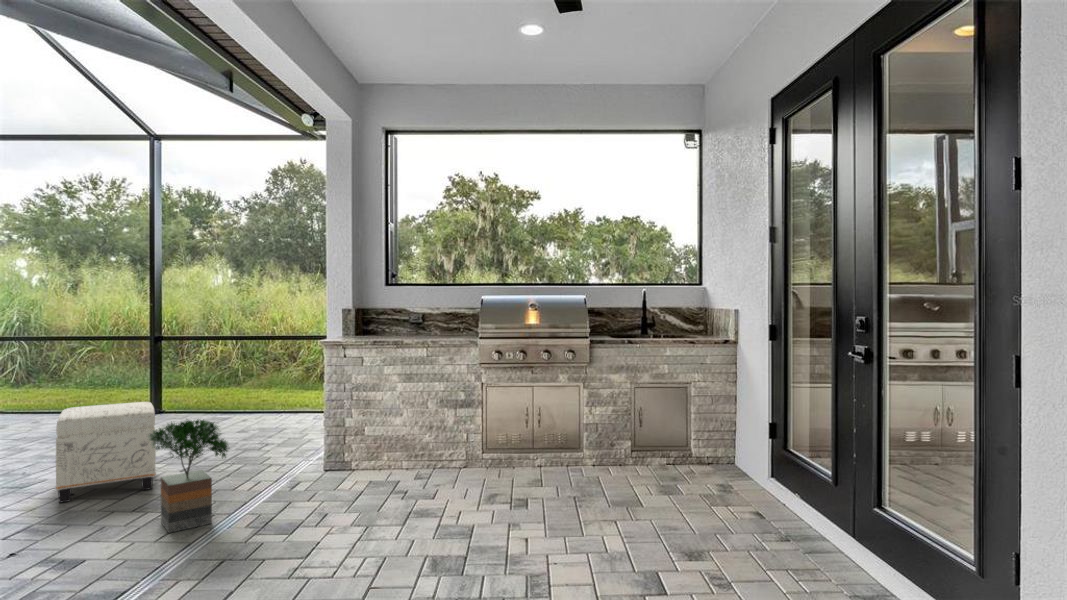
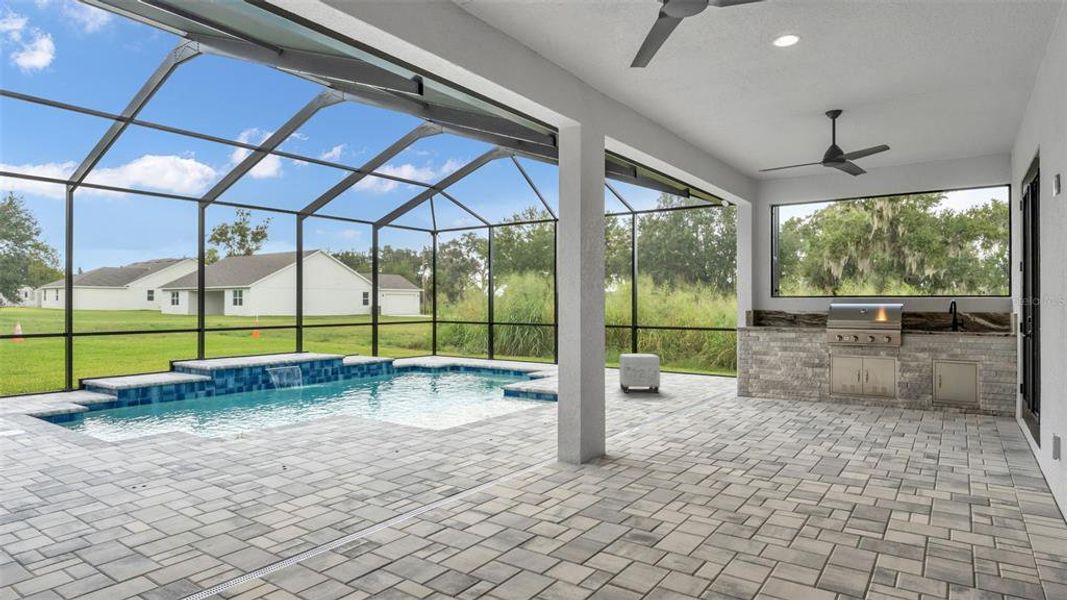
potted tree: present [148,419,228,533] -> none [666,357,700,404]

